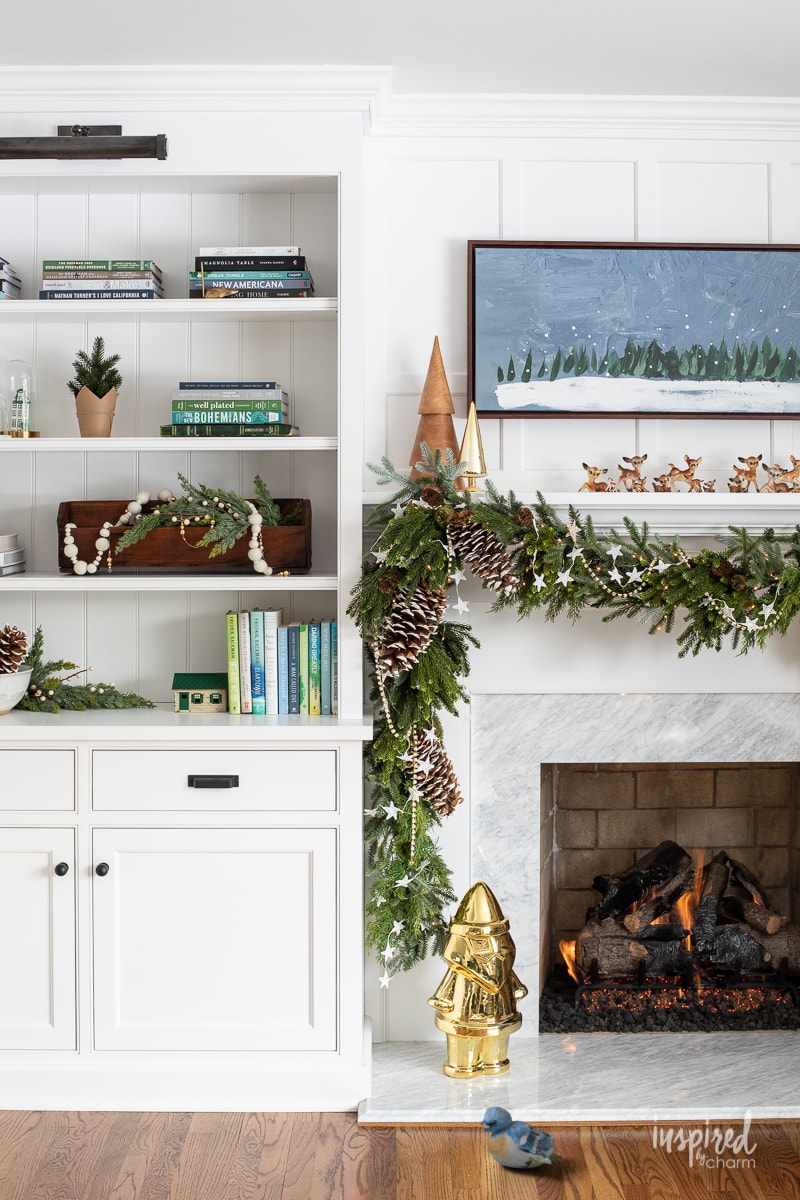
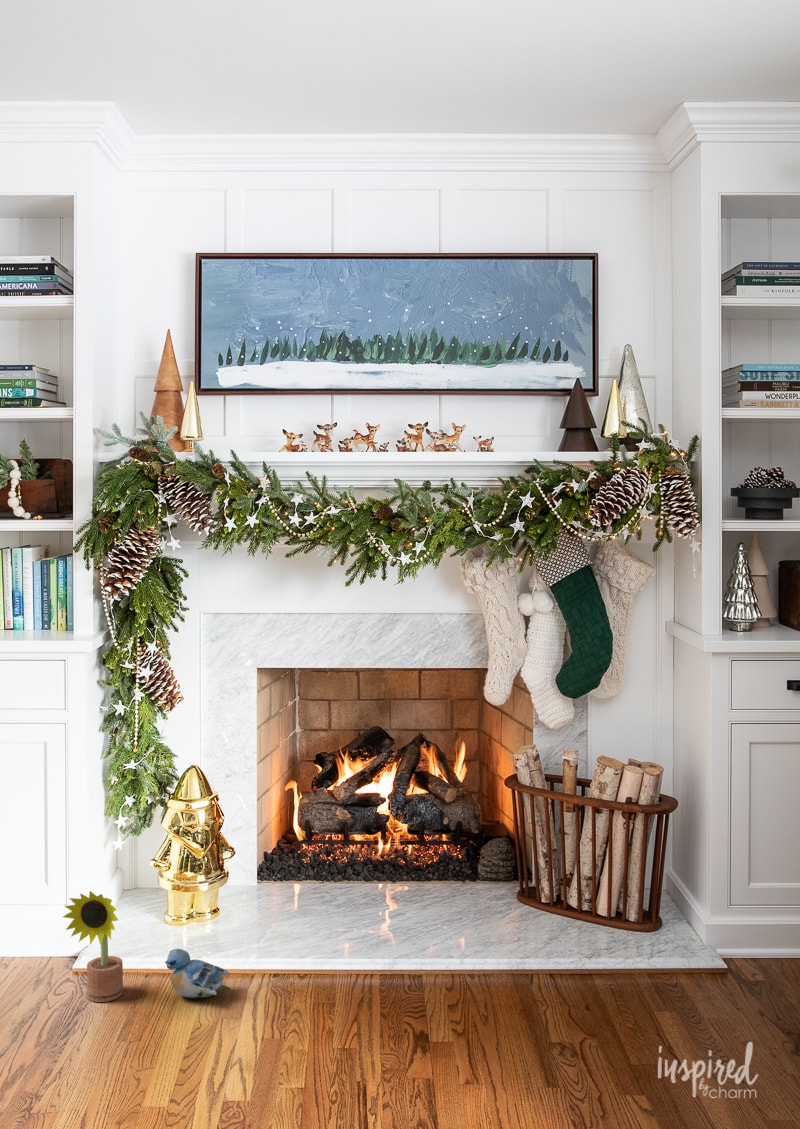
decorative plant: none [362,1031,434,1170] -> present [63,891,123,1002]

